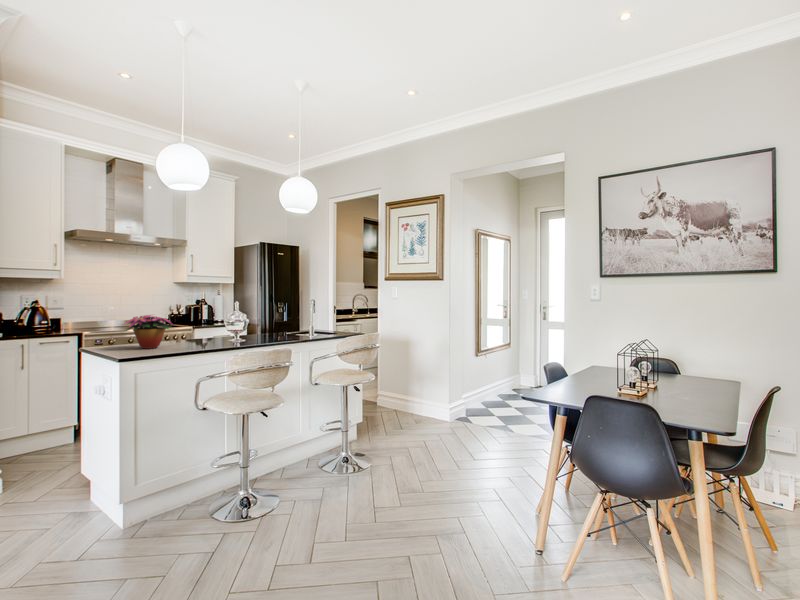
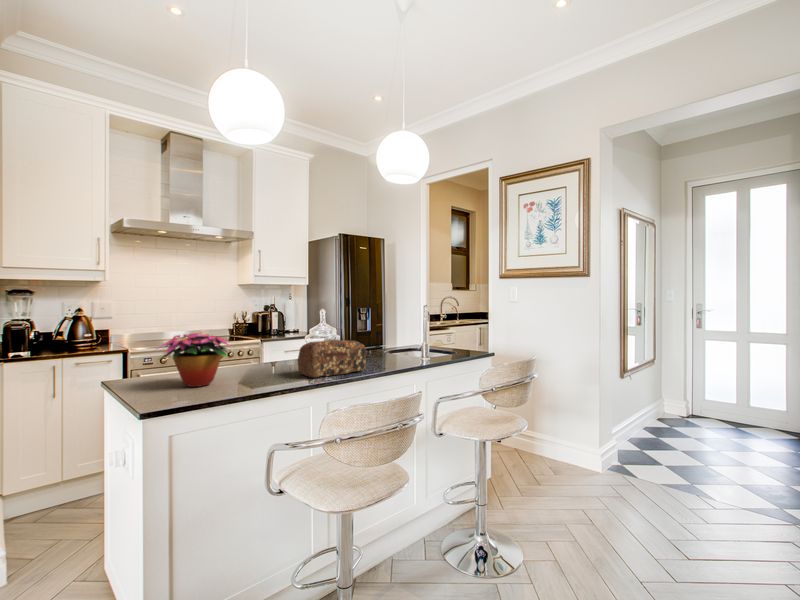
bread loaf: none [217,322,265,345] -> present [297,340,366,378]

